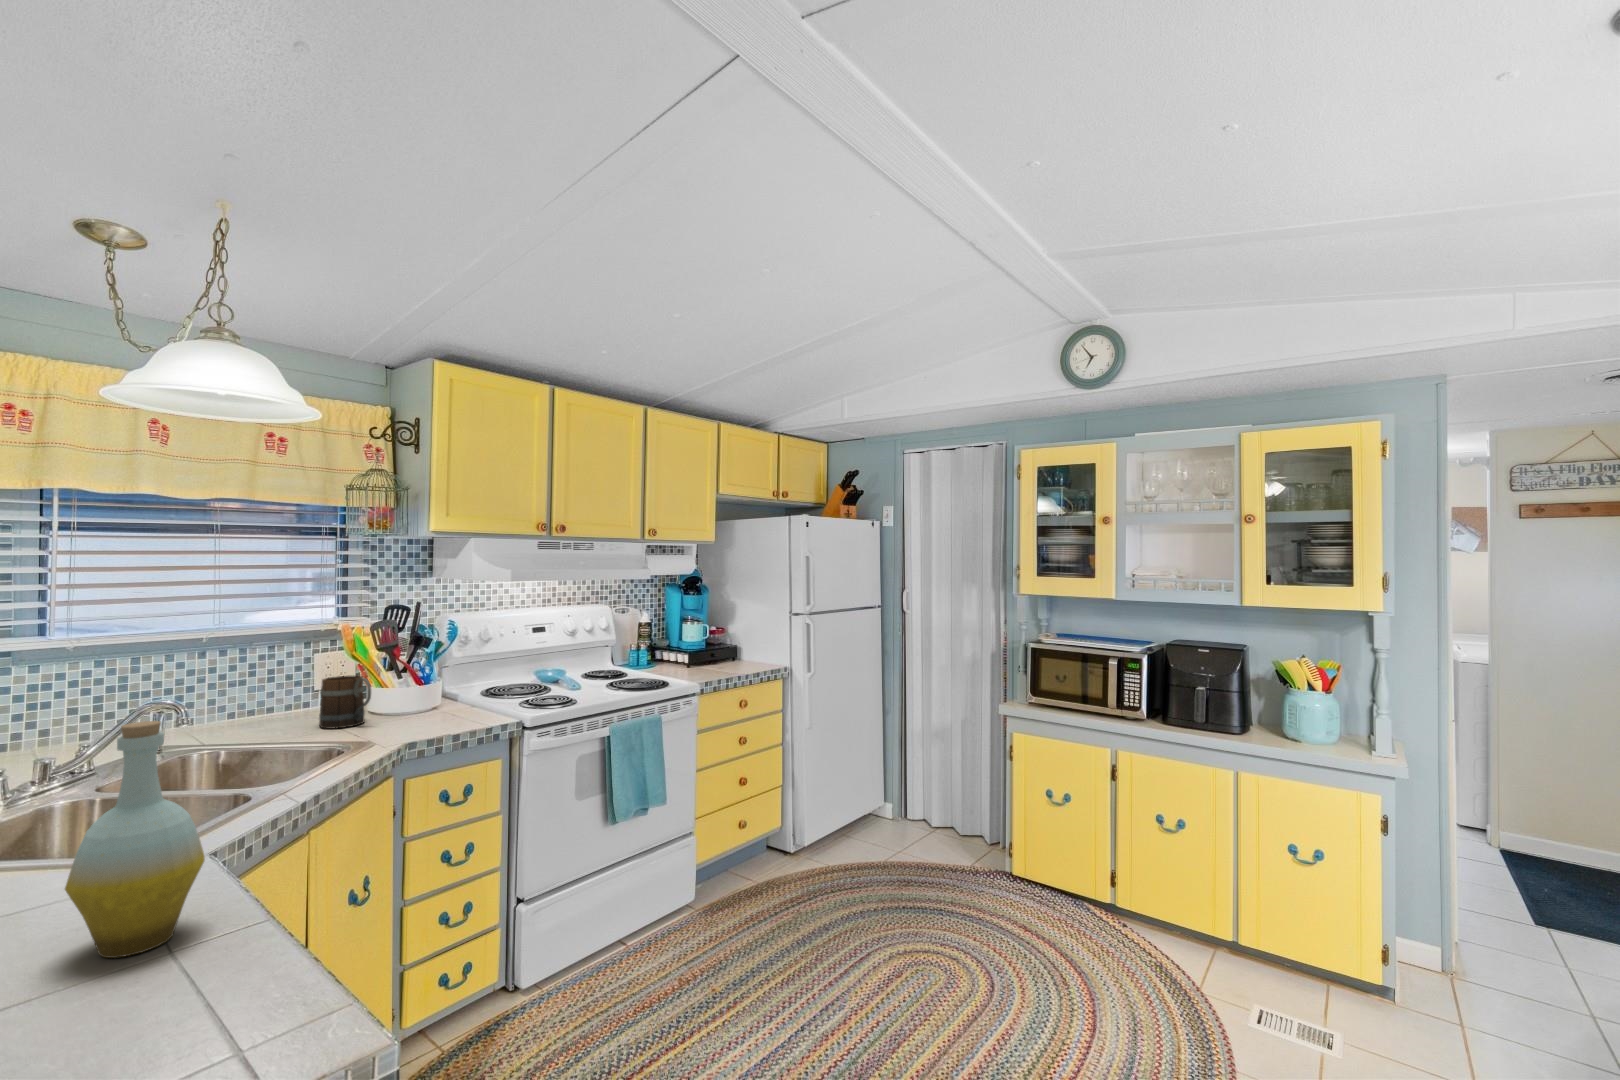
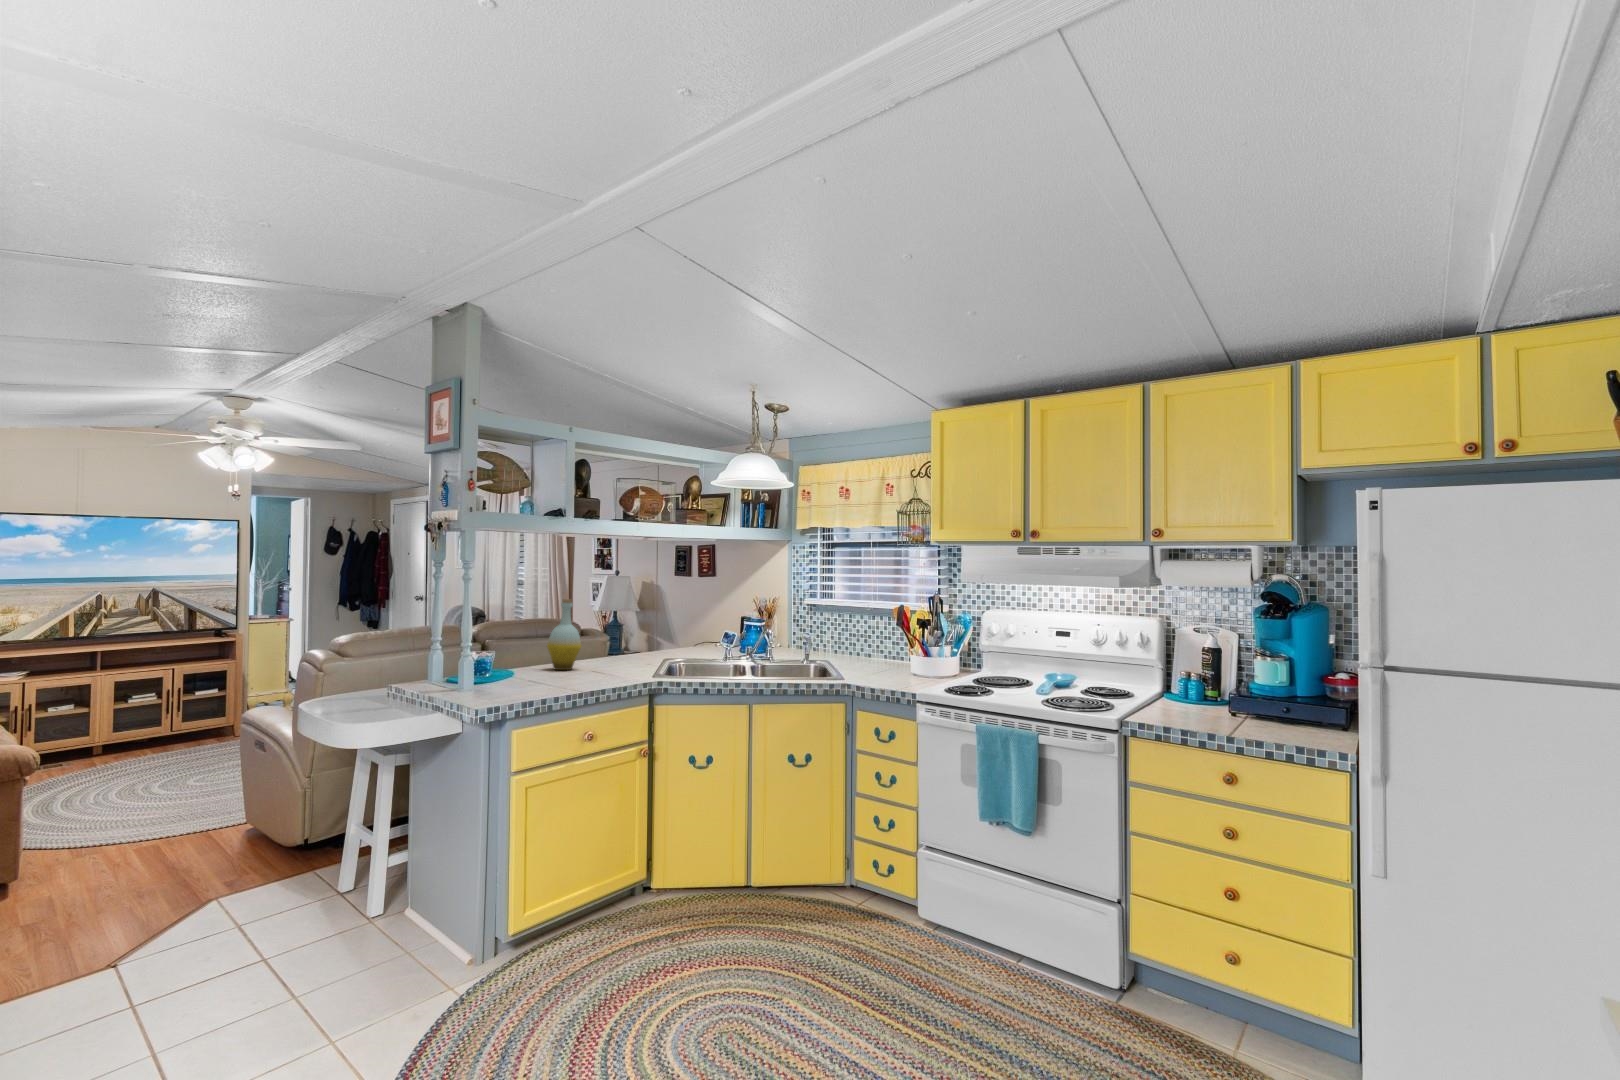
mug: present [319,675,371,729] -> none [863,637,888,670]

